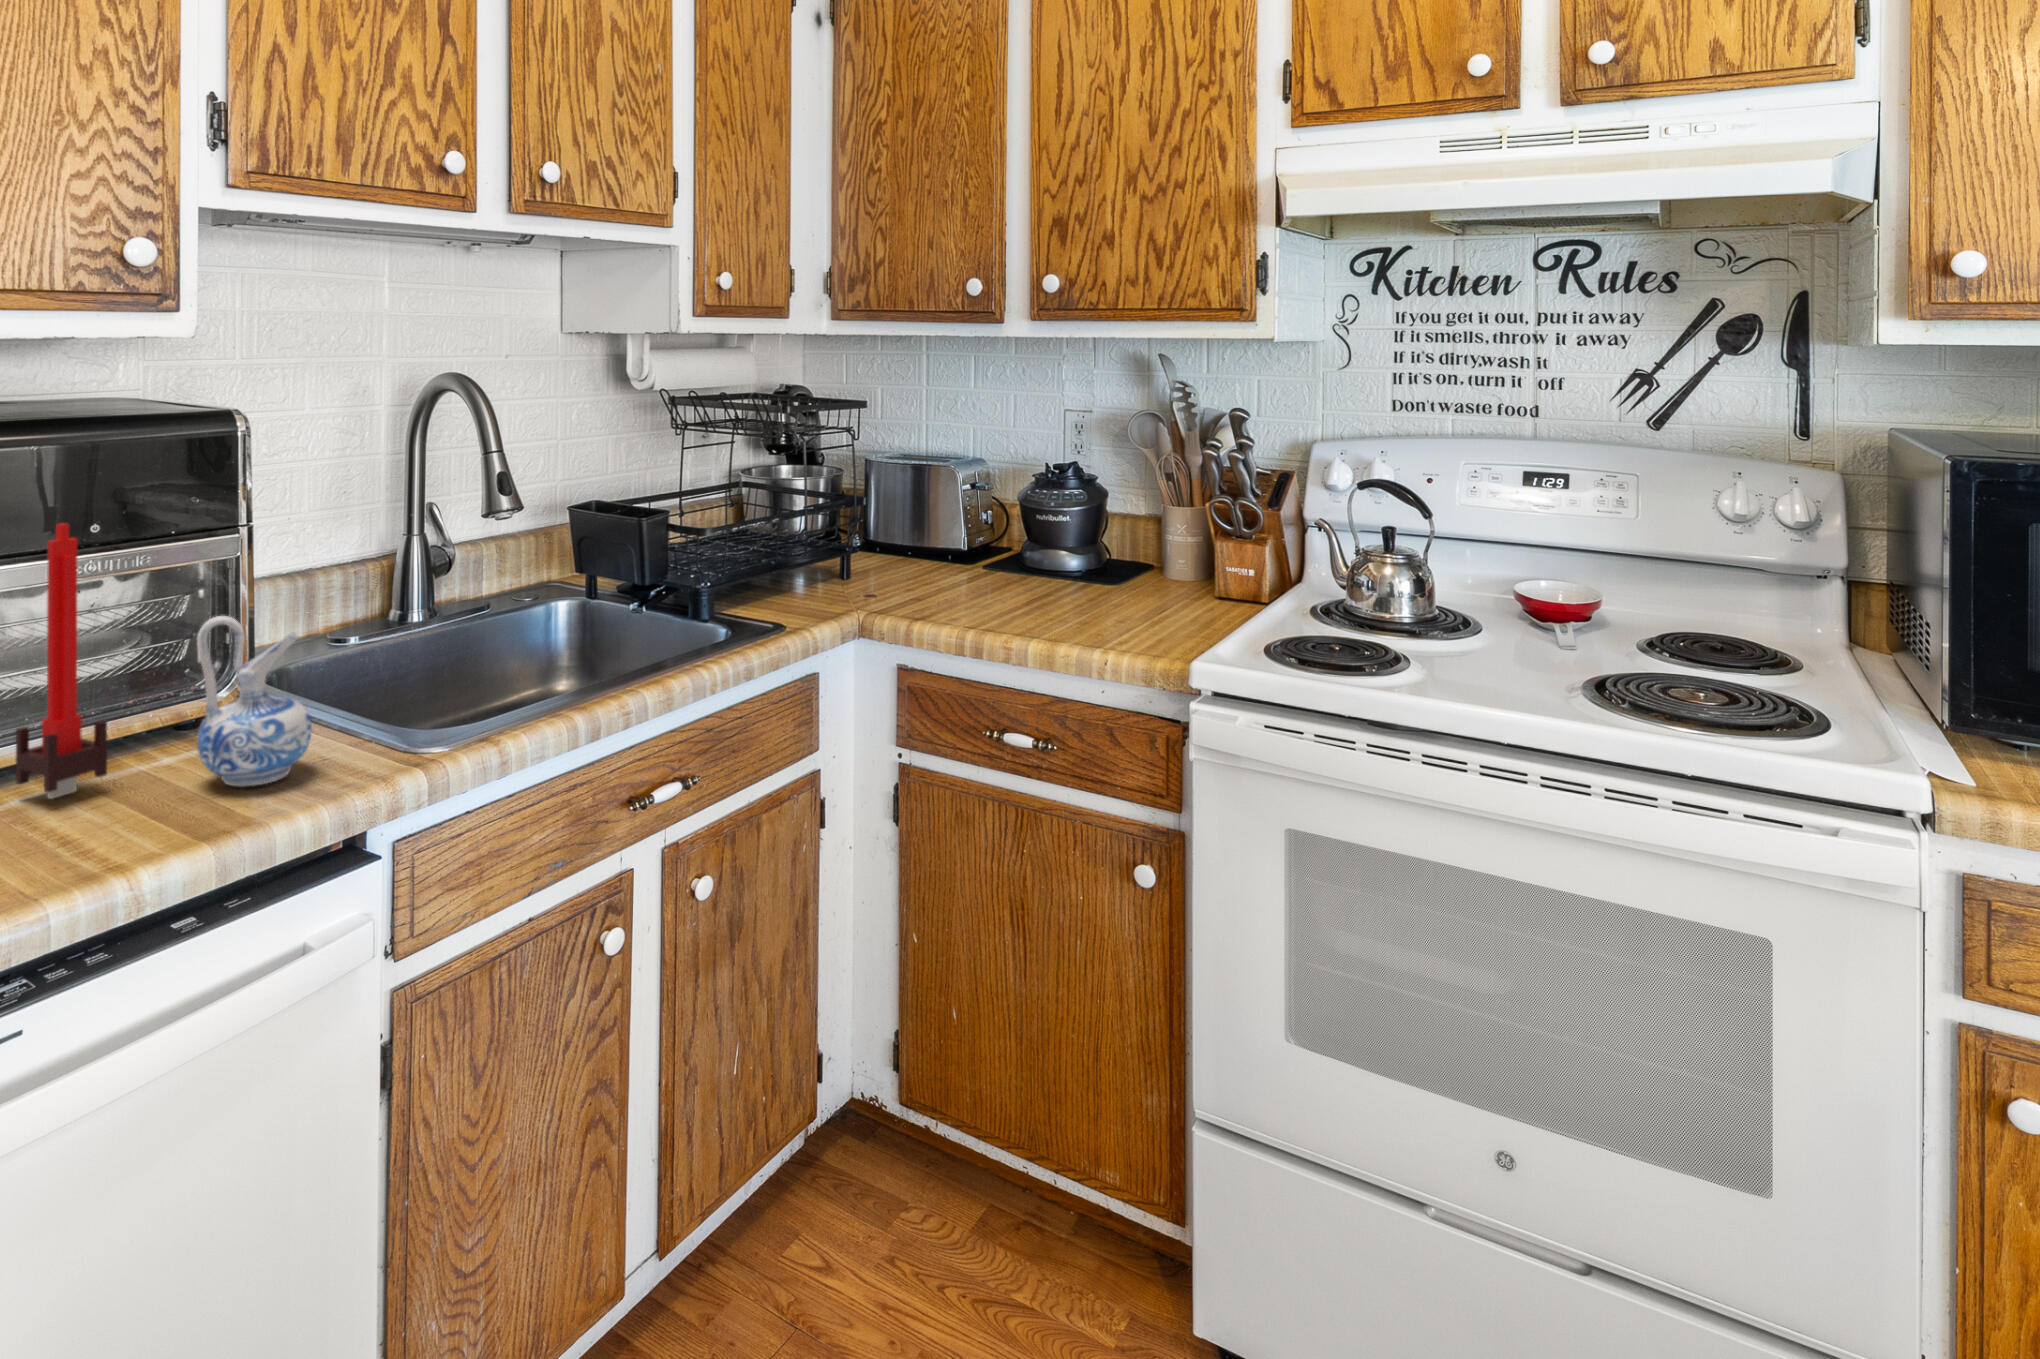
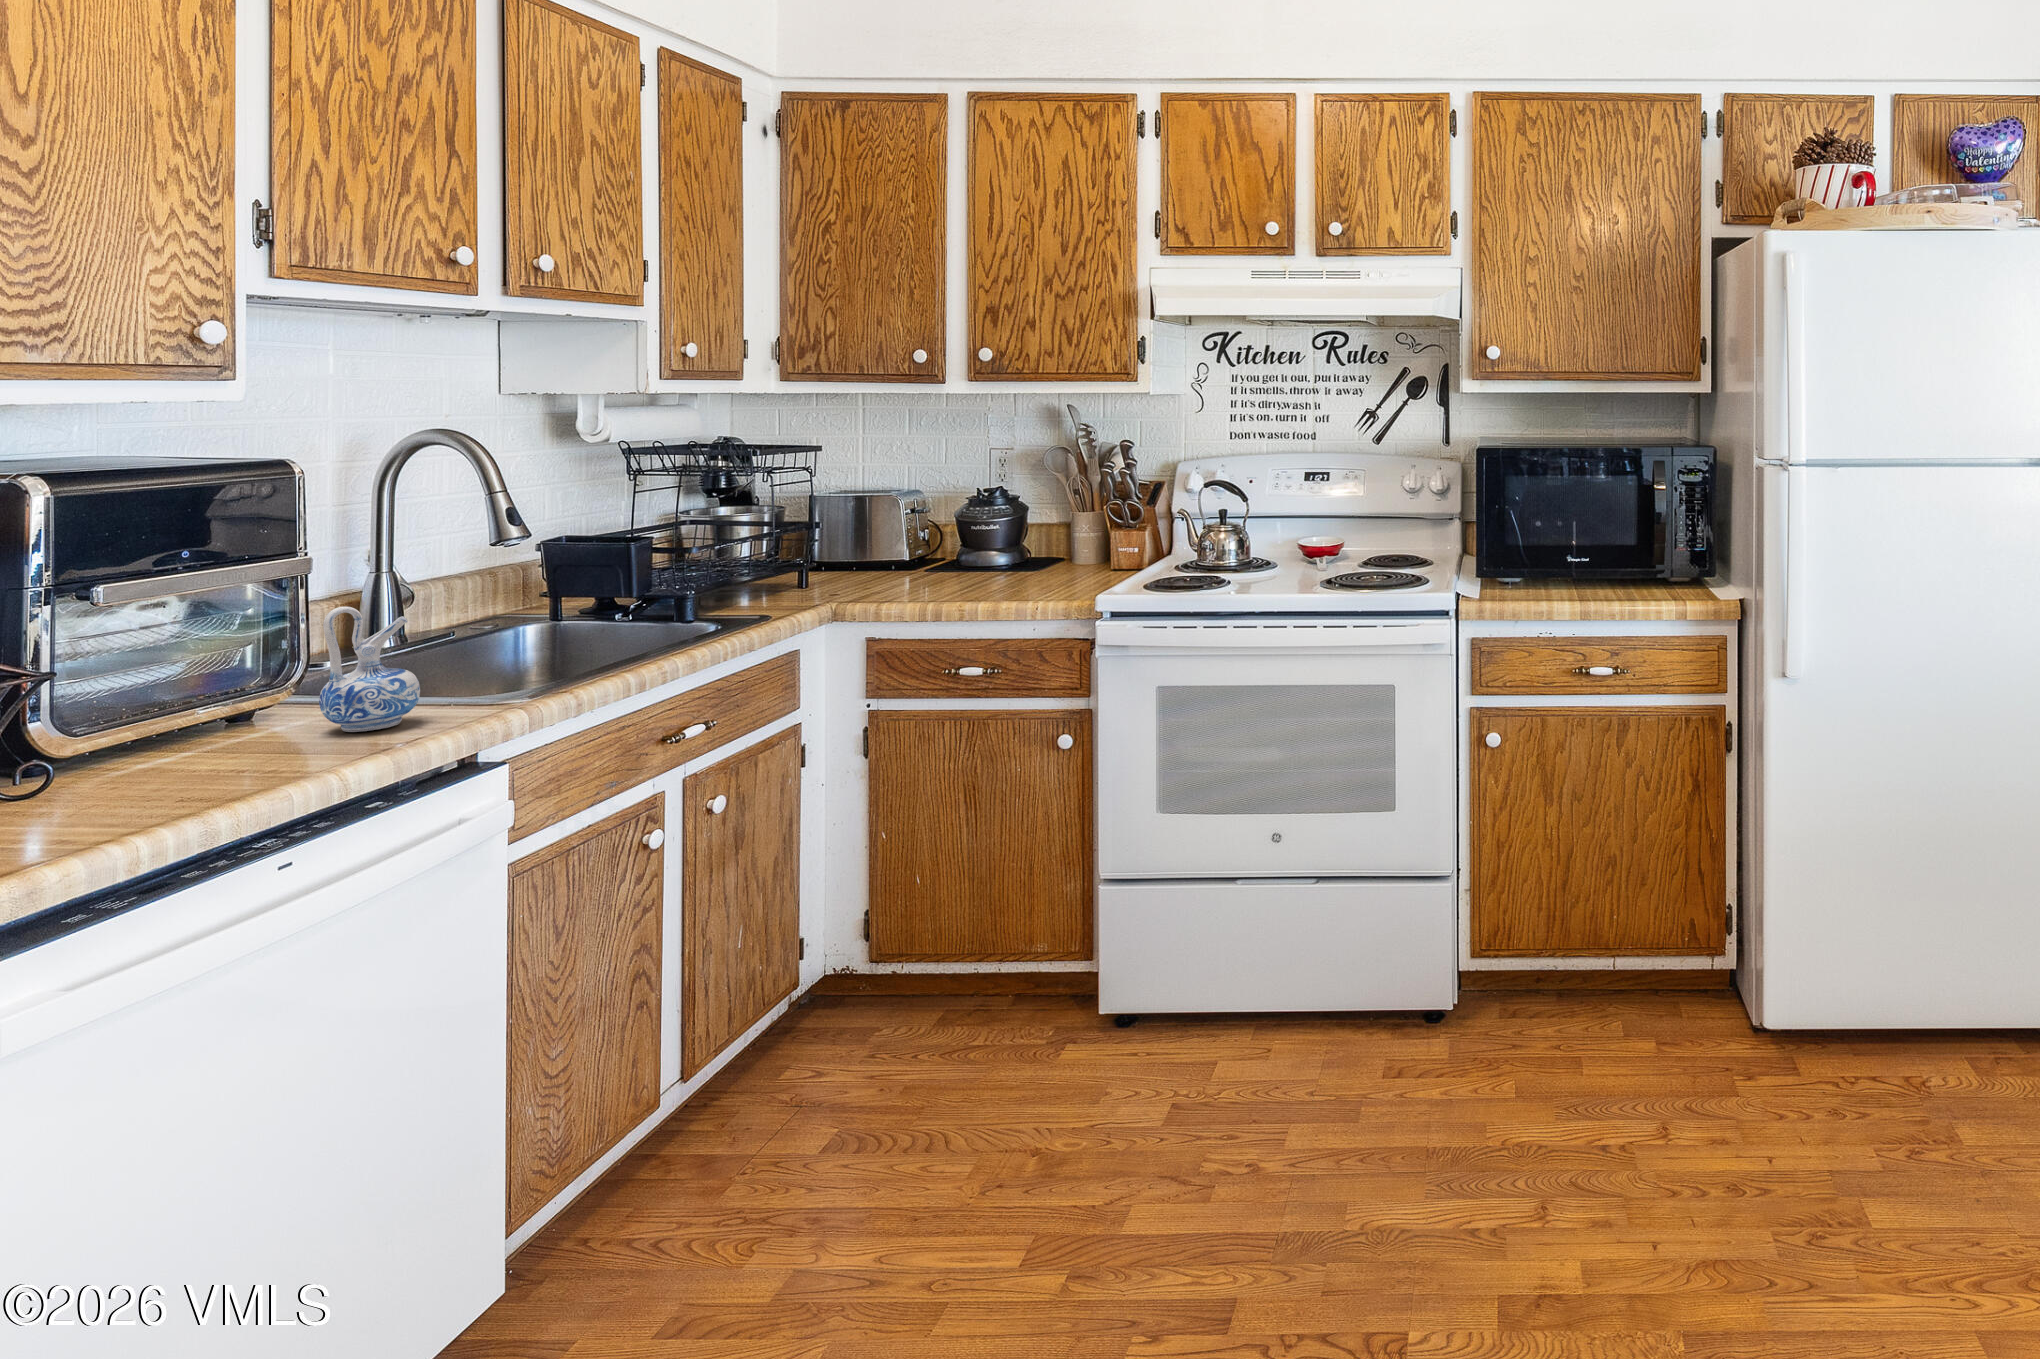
candle: present [16,524,107,799] -> none [150,543,236,755]

